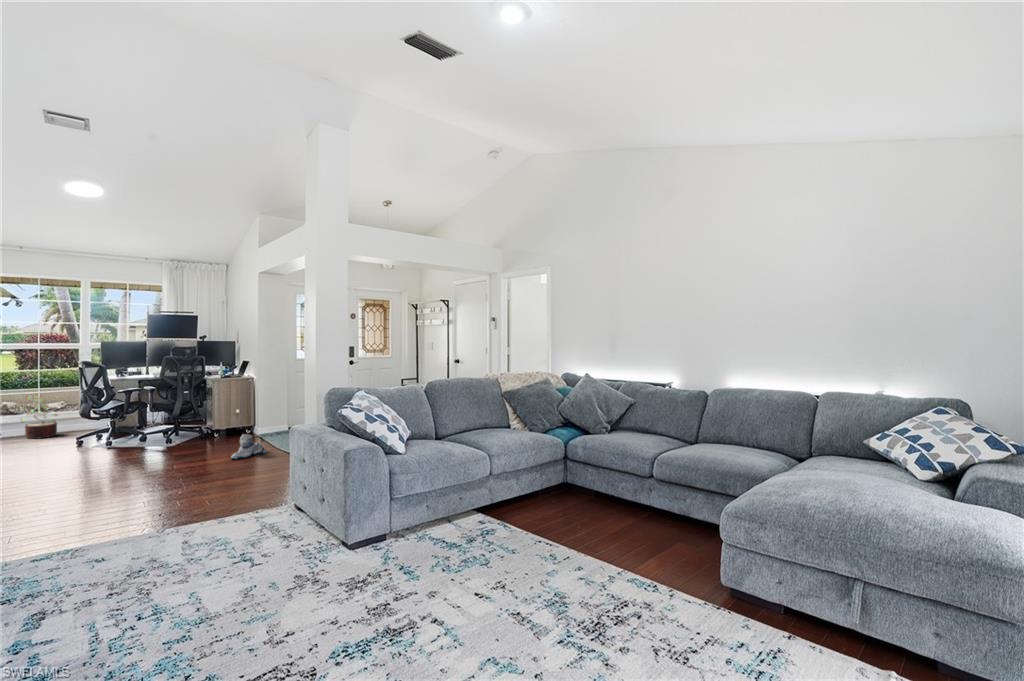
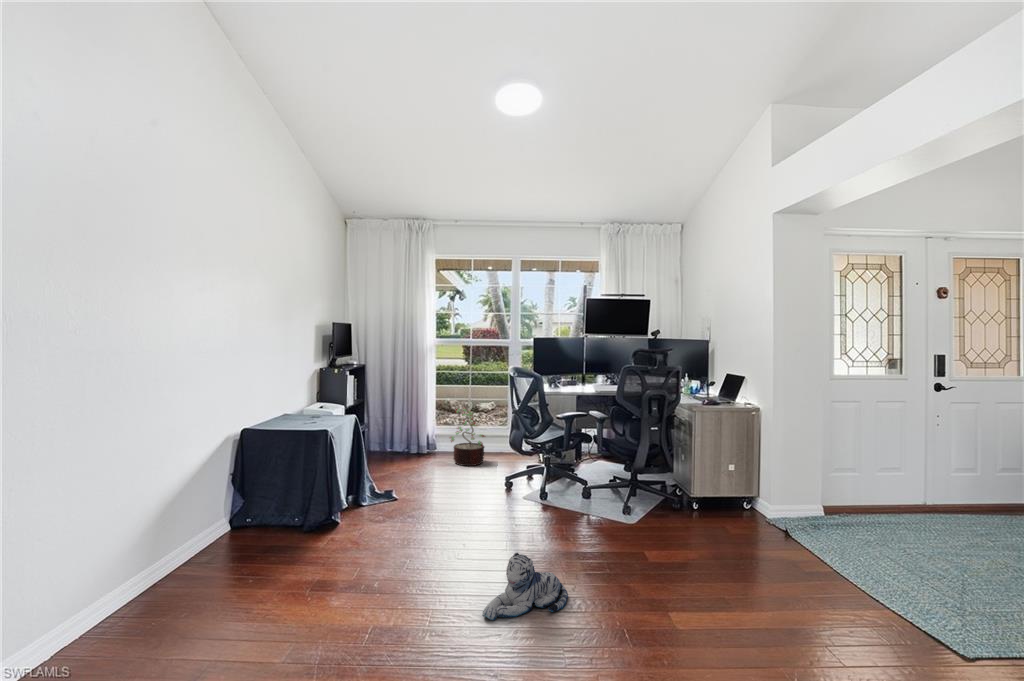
plush toy: present [231,434,267,459] -> present [482,553,568,620]

